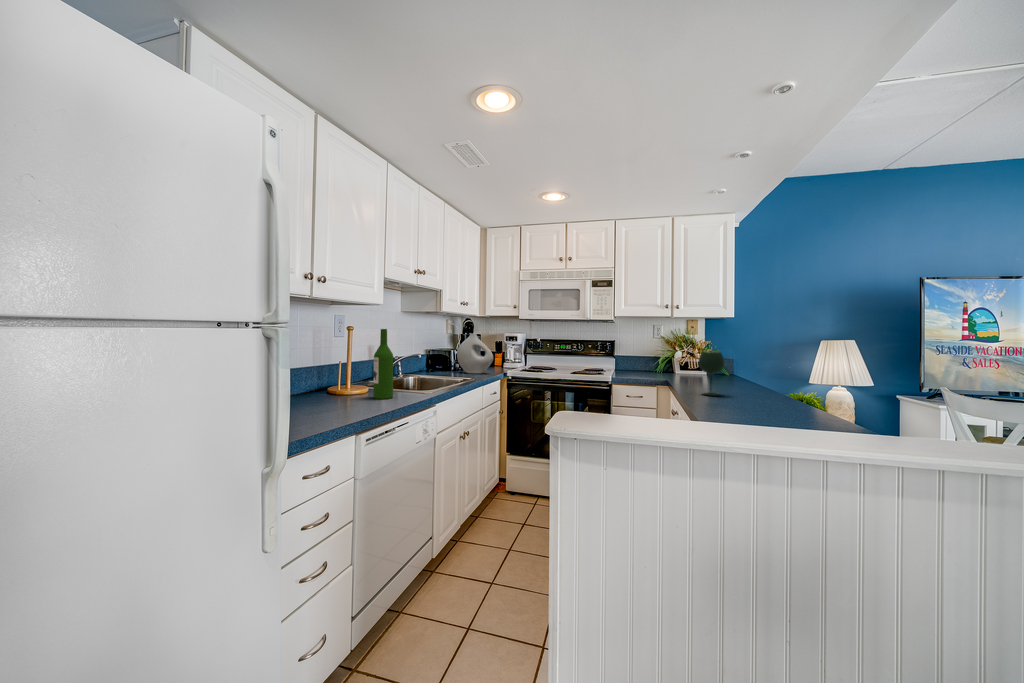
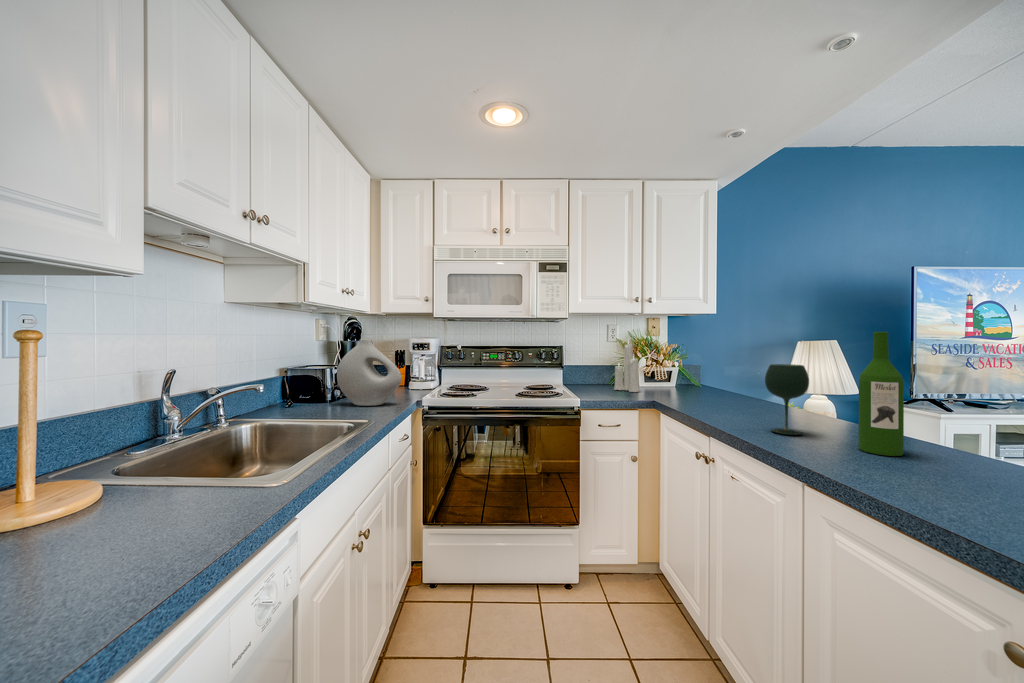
wine bottle: present [373,329,393,399] -> present [859,332,904,456]
candle: none [648,333,666,376] -> present [614,343,640,392]

